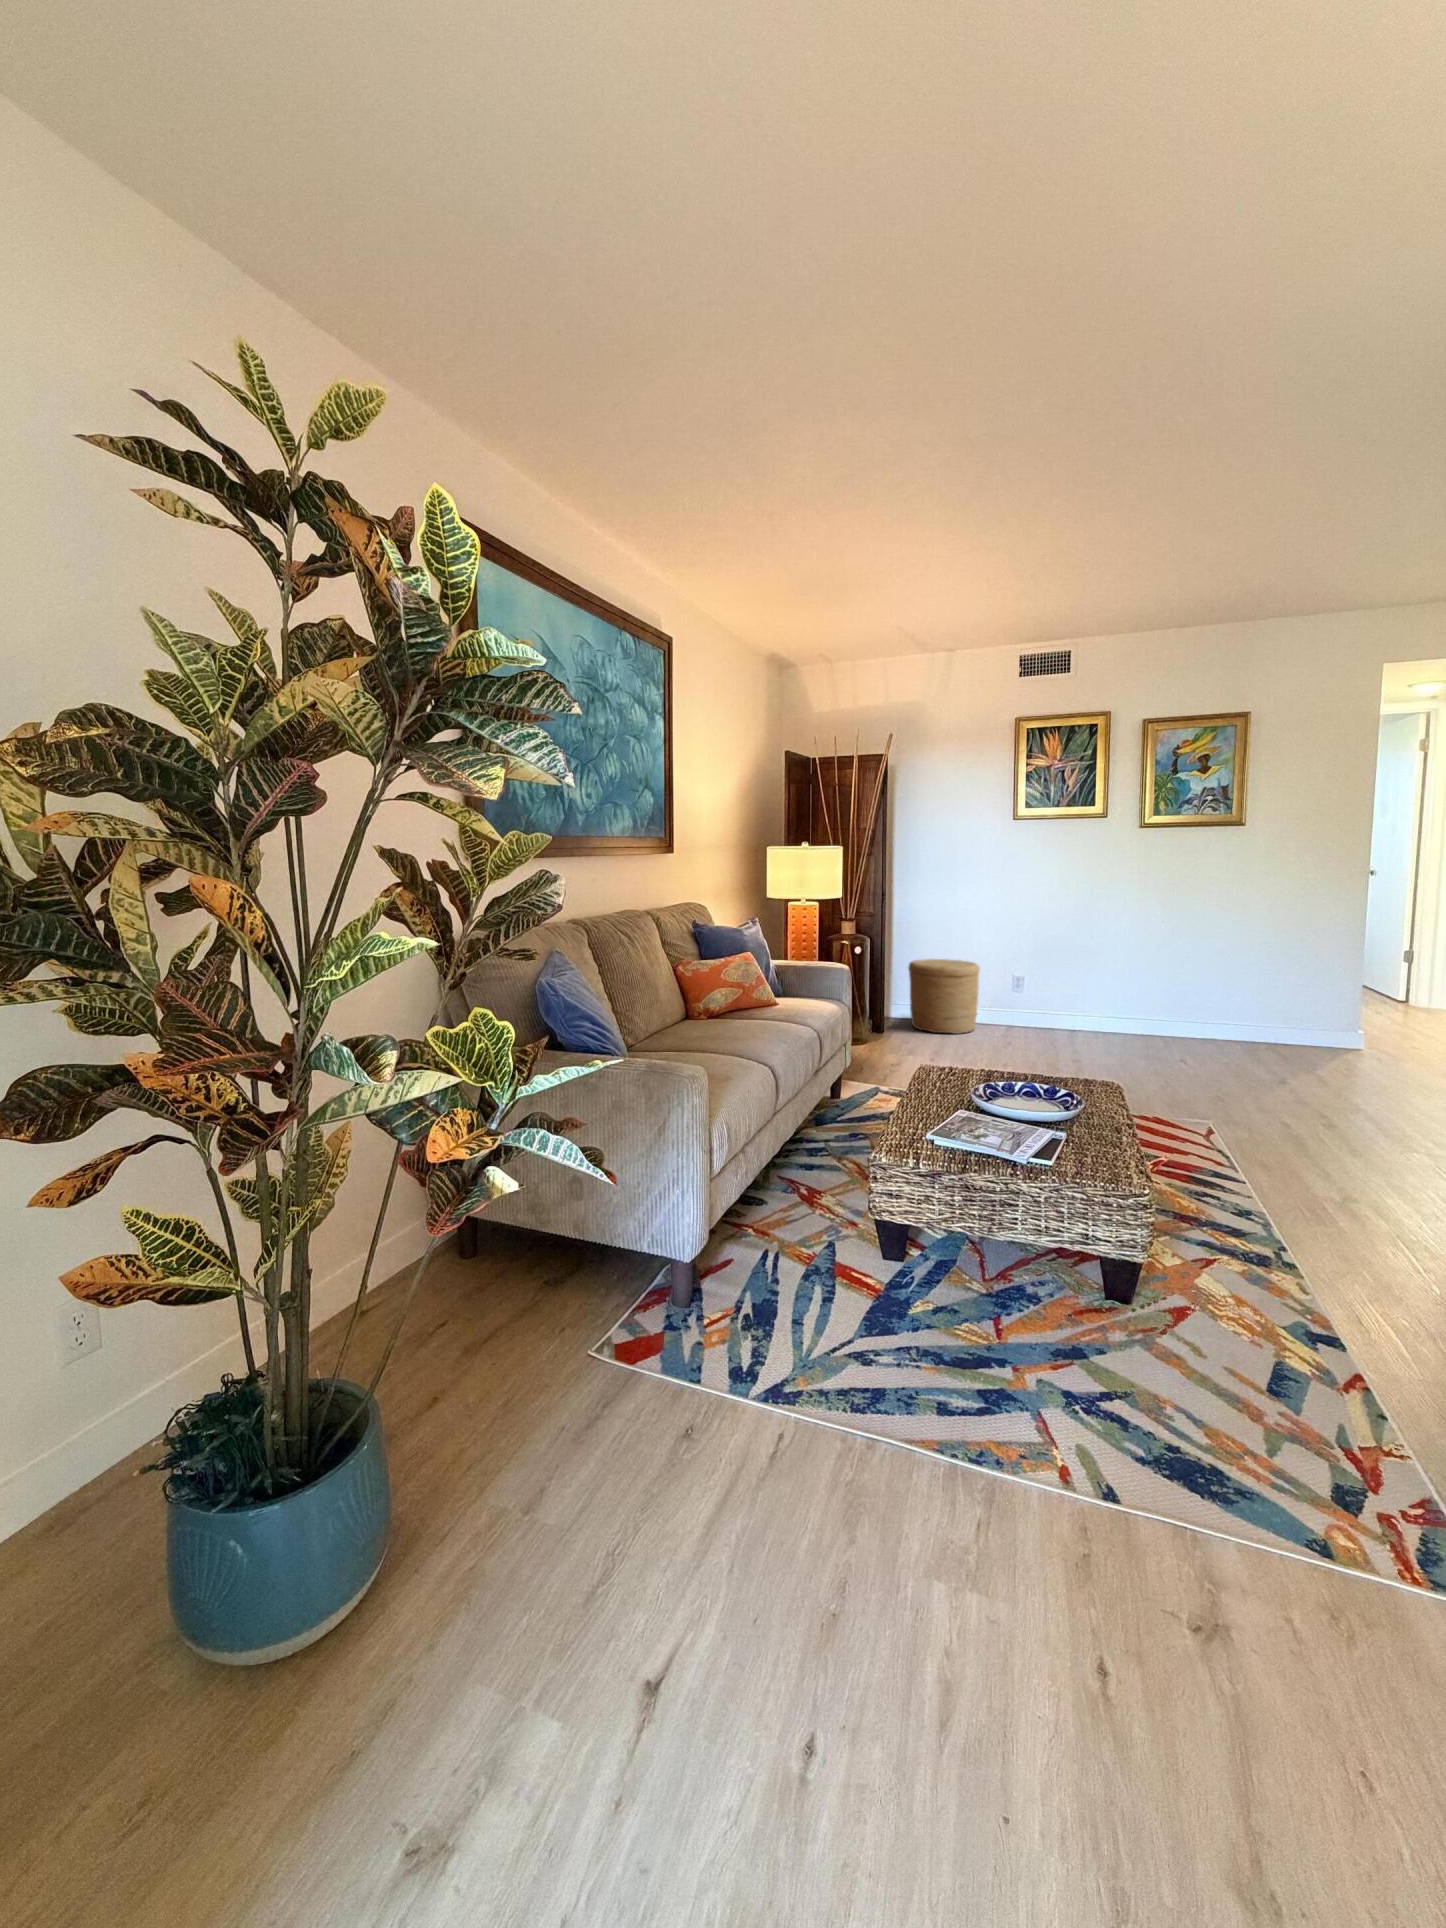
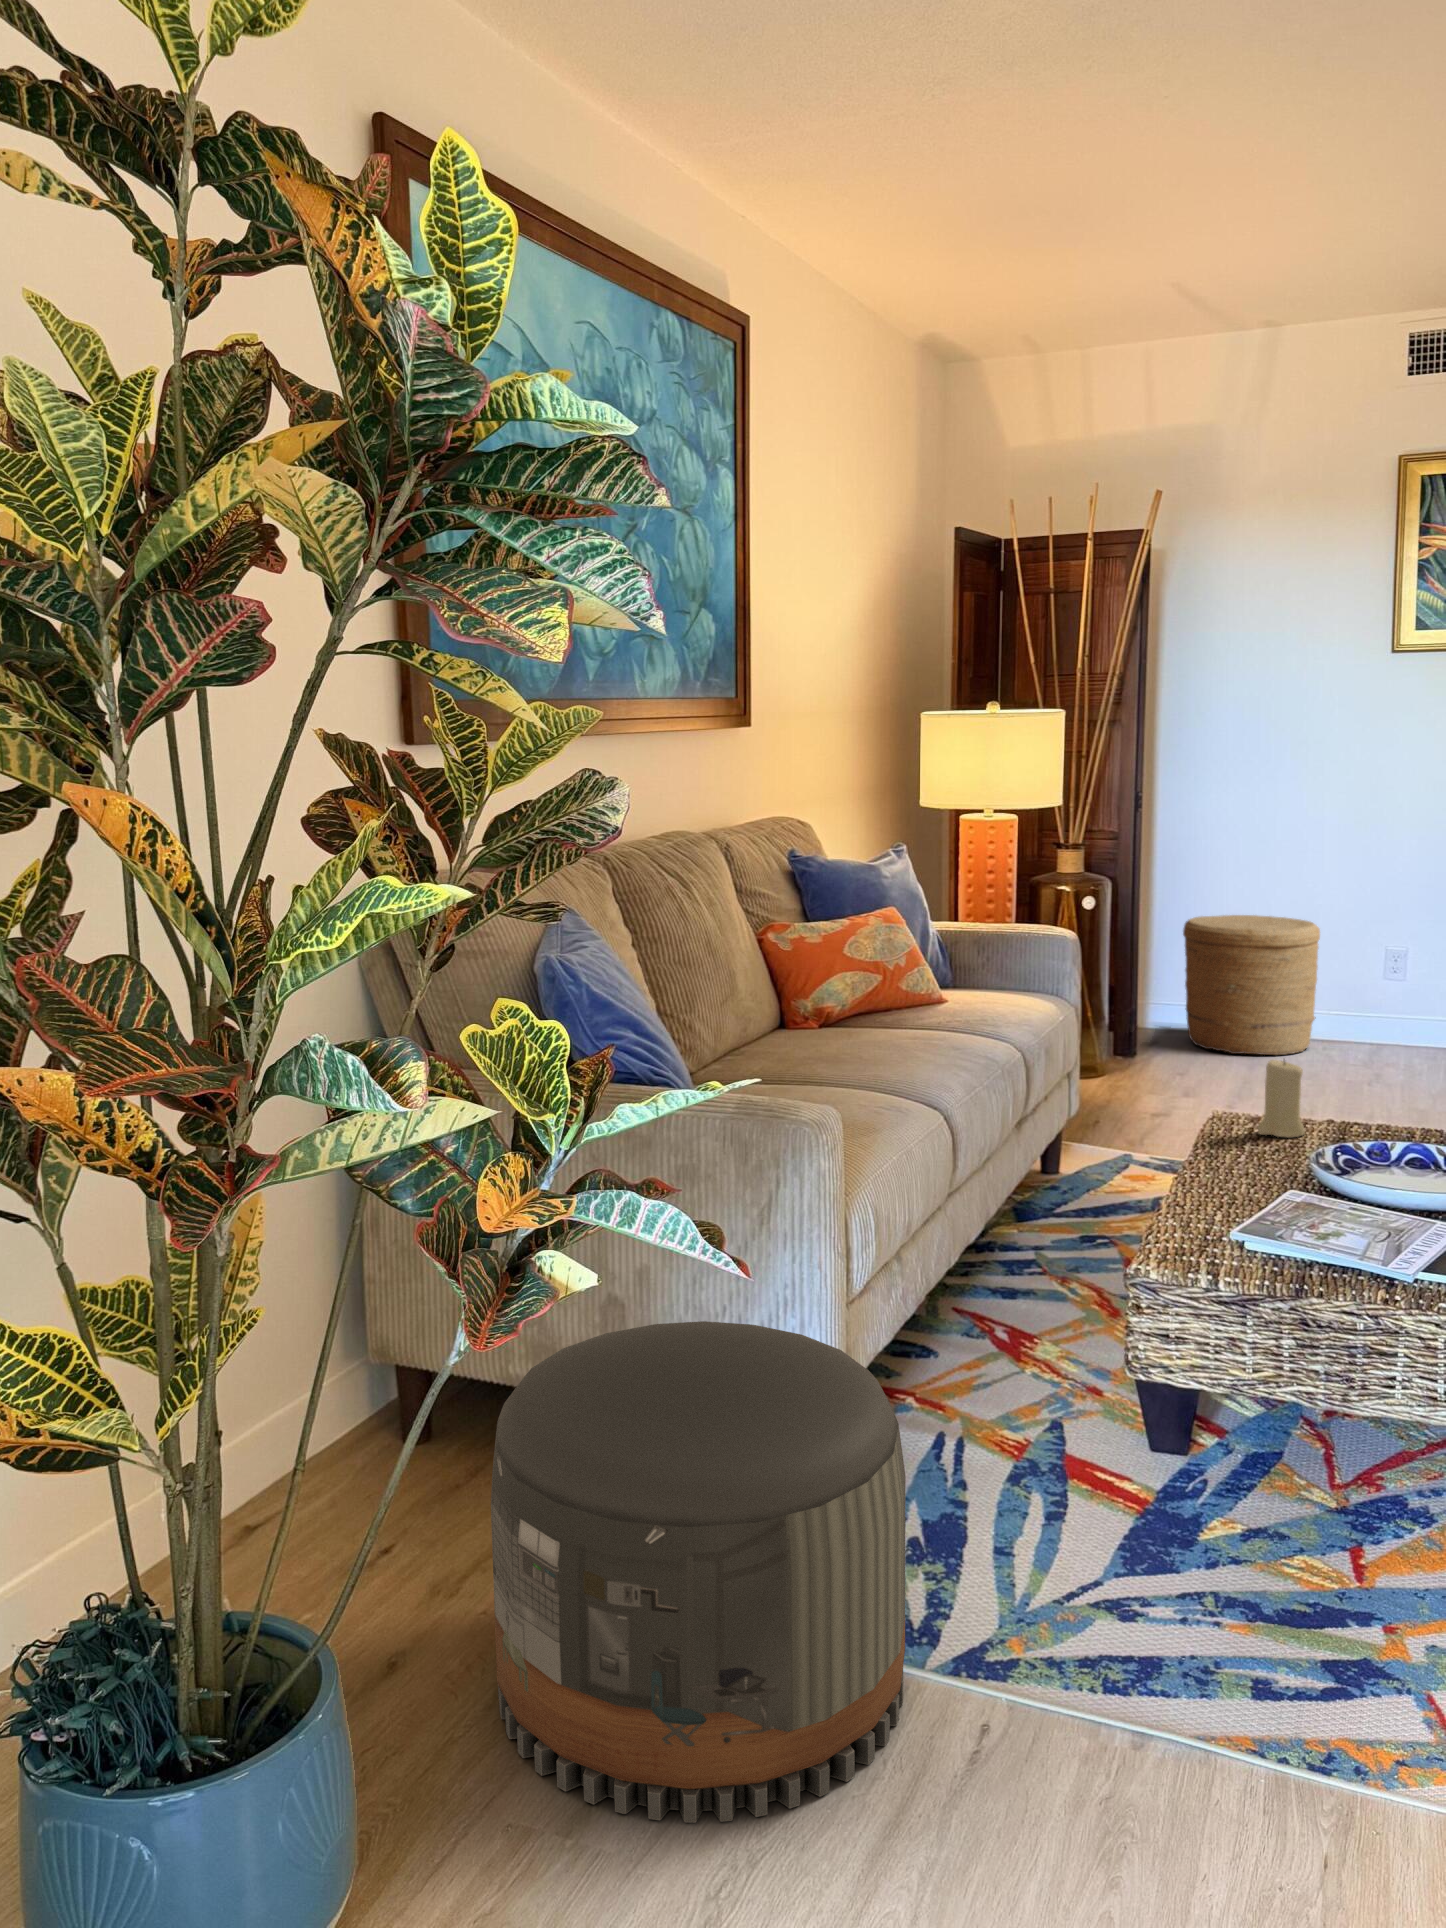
candle: none [943,1037,969,1081] -> present [1257,1060,1305,1138]
pouf: none [496,1191,737,1500] -> present [491,1321,906,1822]

